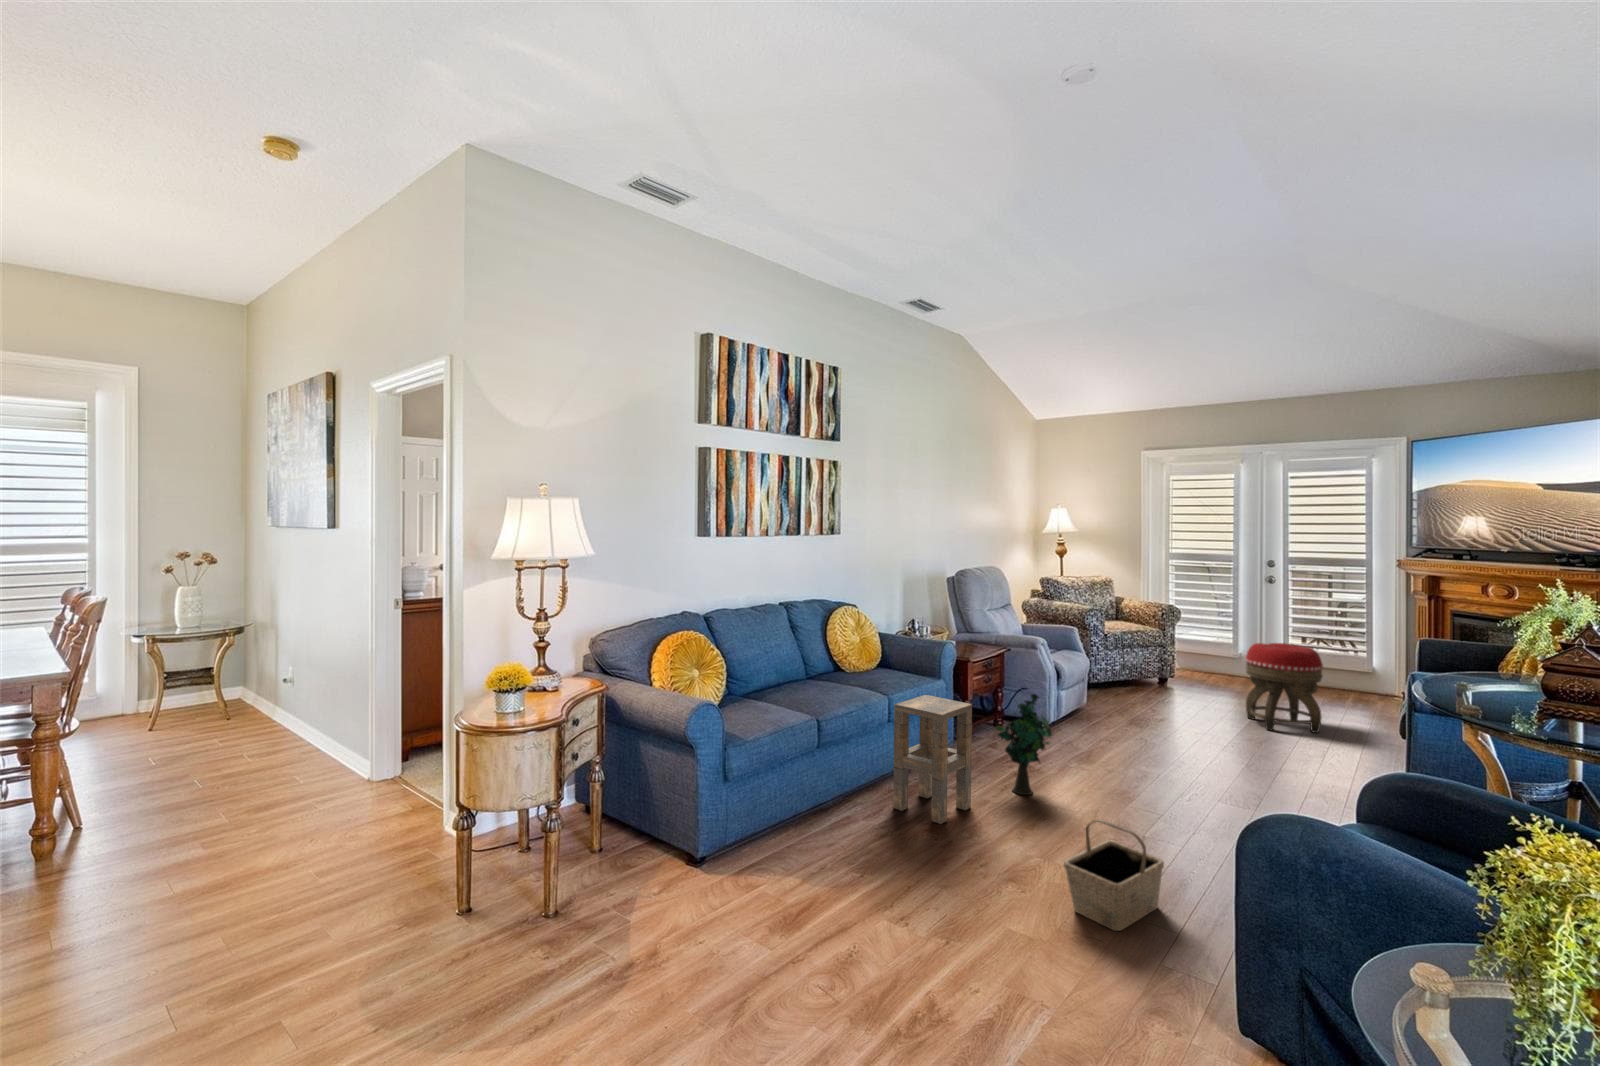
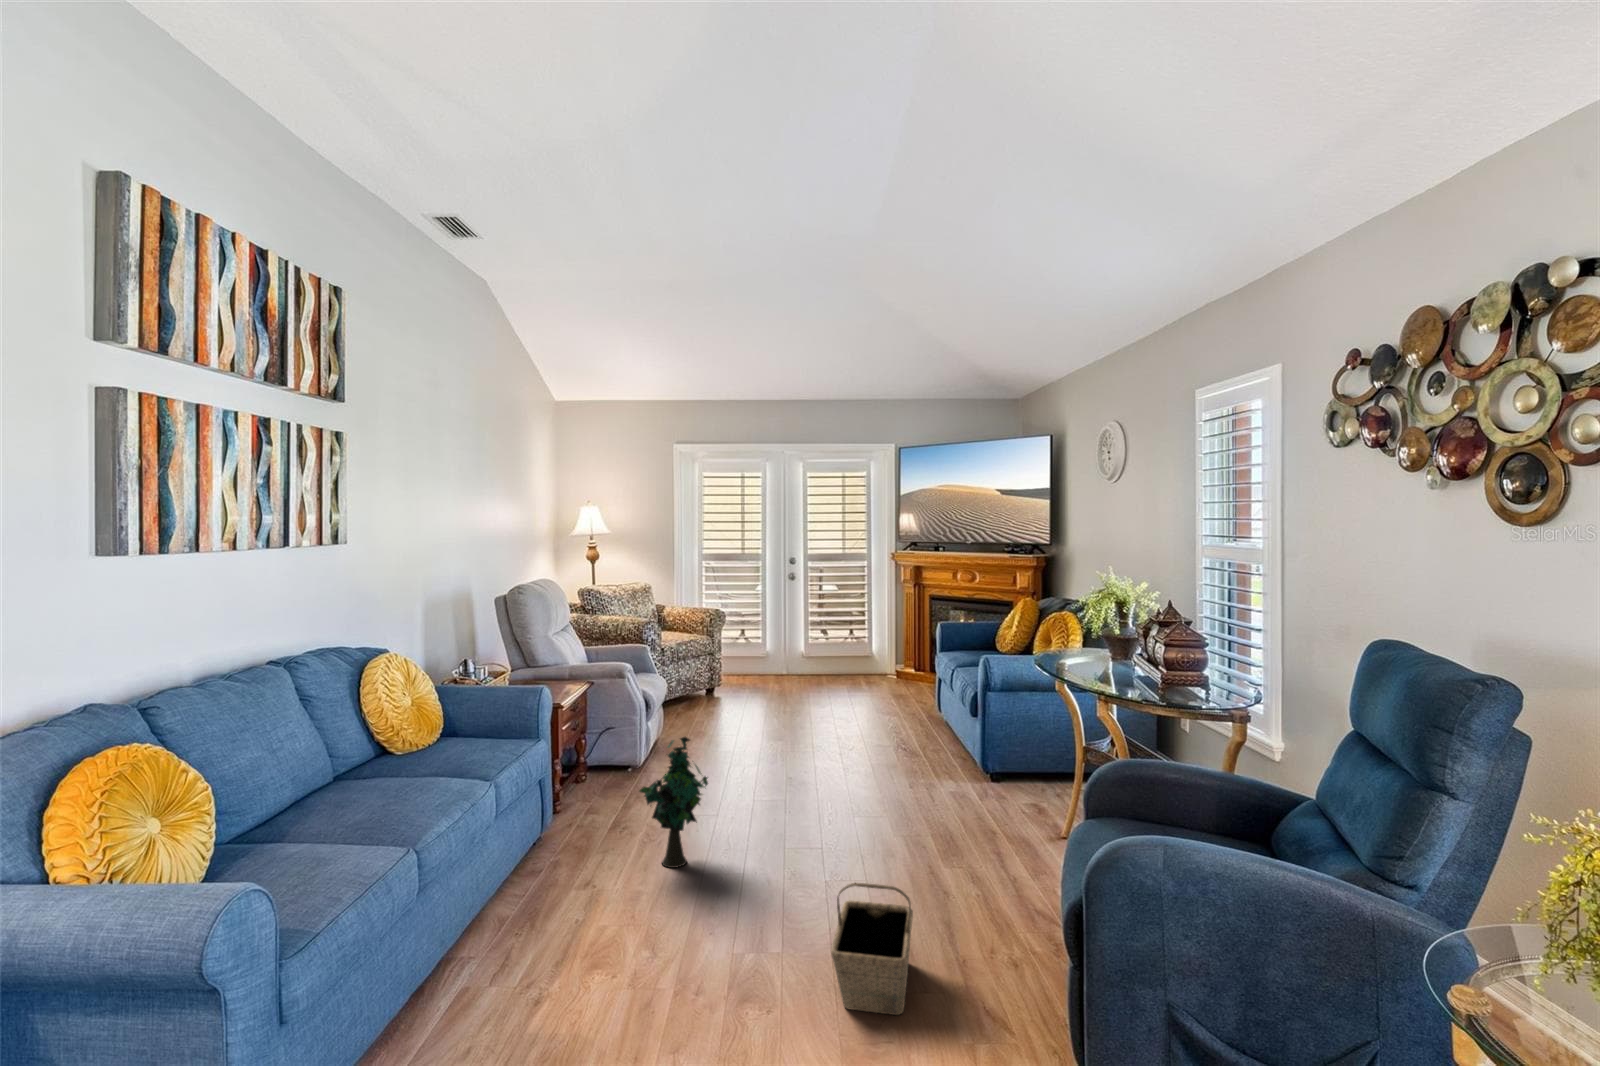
footstool: present [1246,643,1323,733] -> none [803,638,866,724]
side table: present [893,695,972,824] -> none [533,768,633,948]

